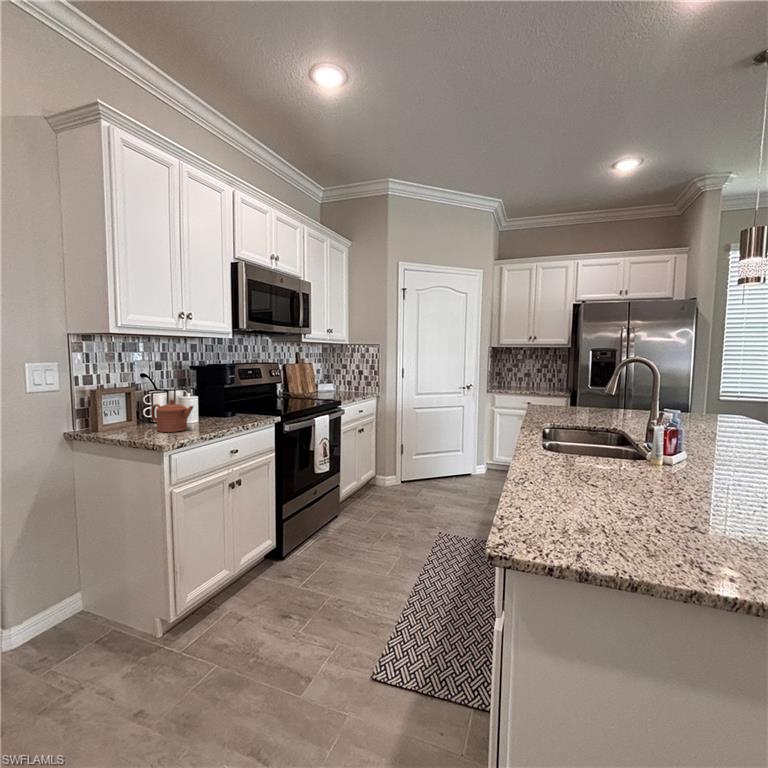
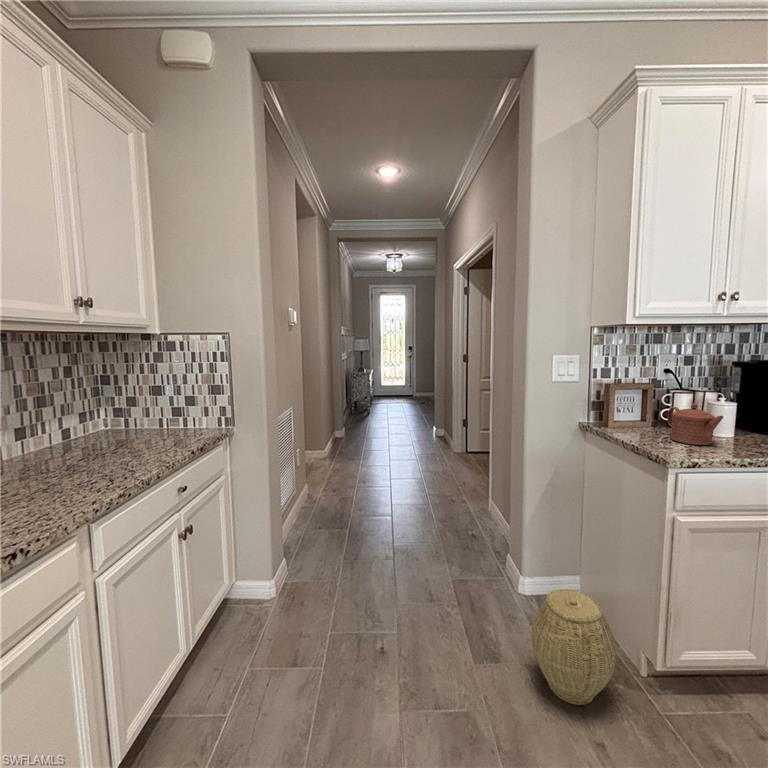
woven basket: none [45,595,140,712] -> present [531,589,616,705]

